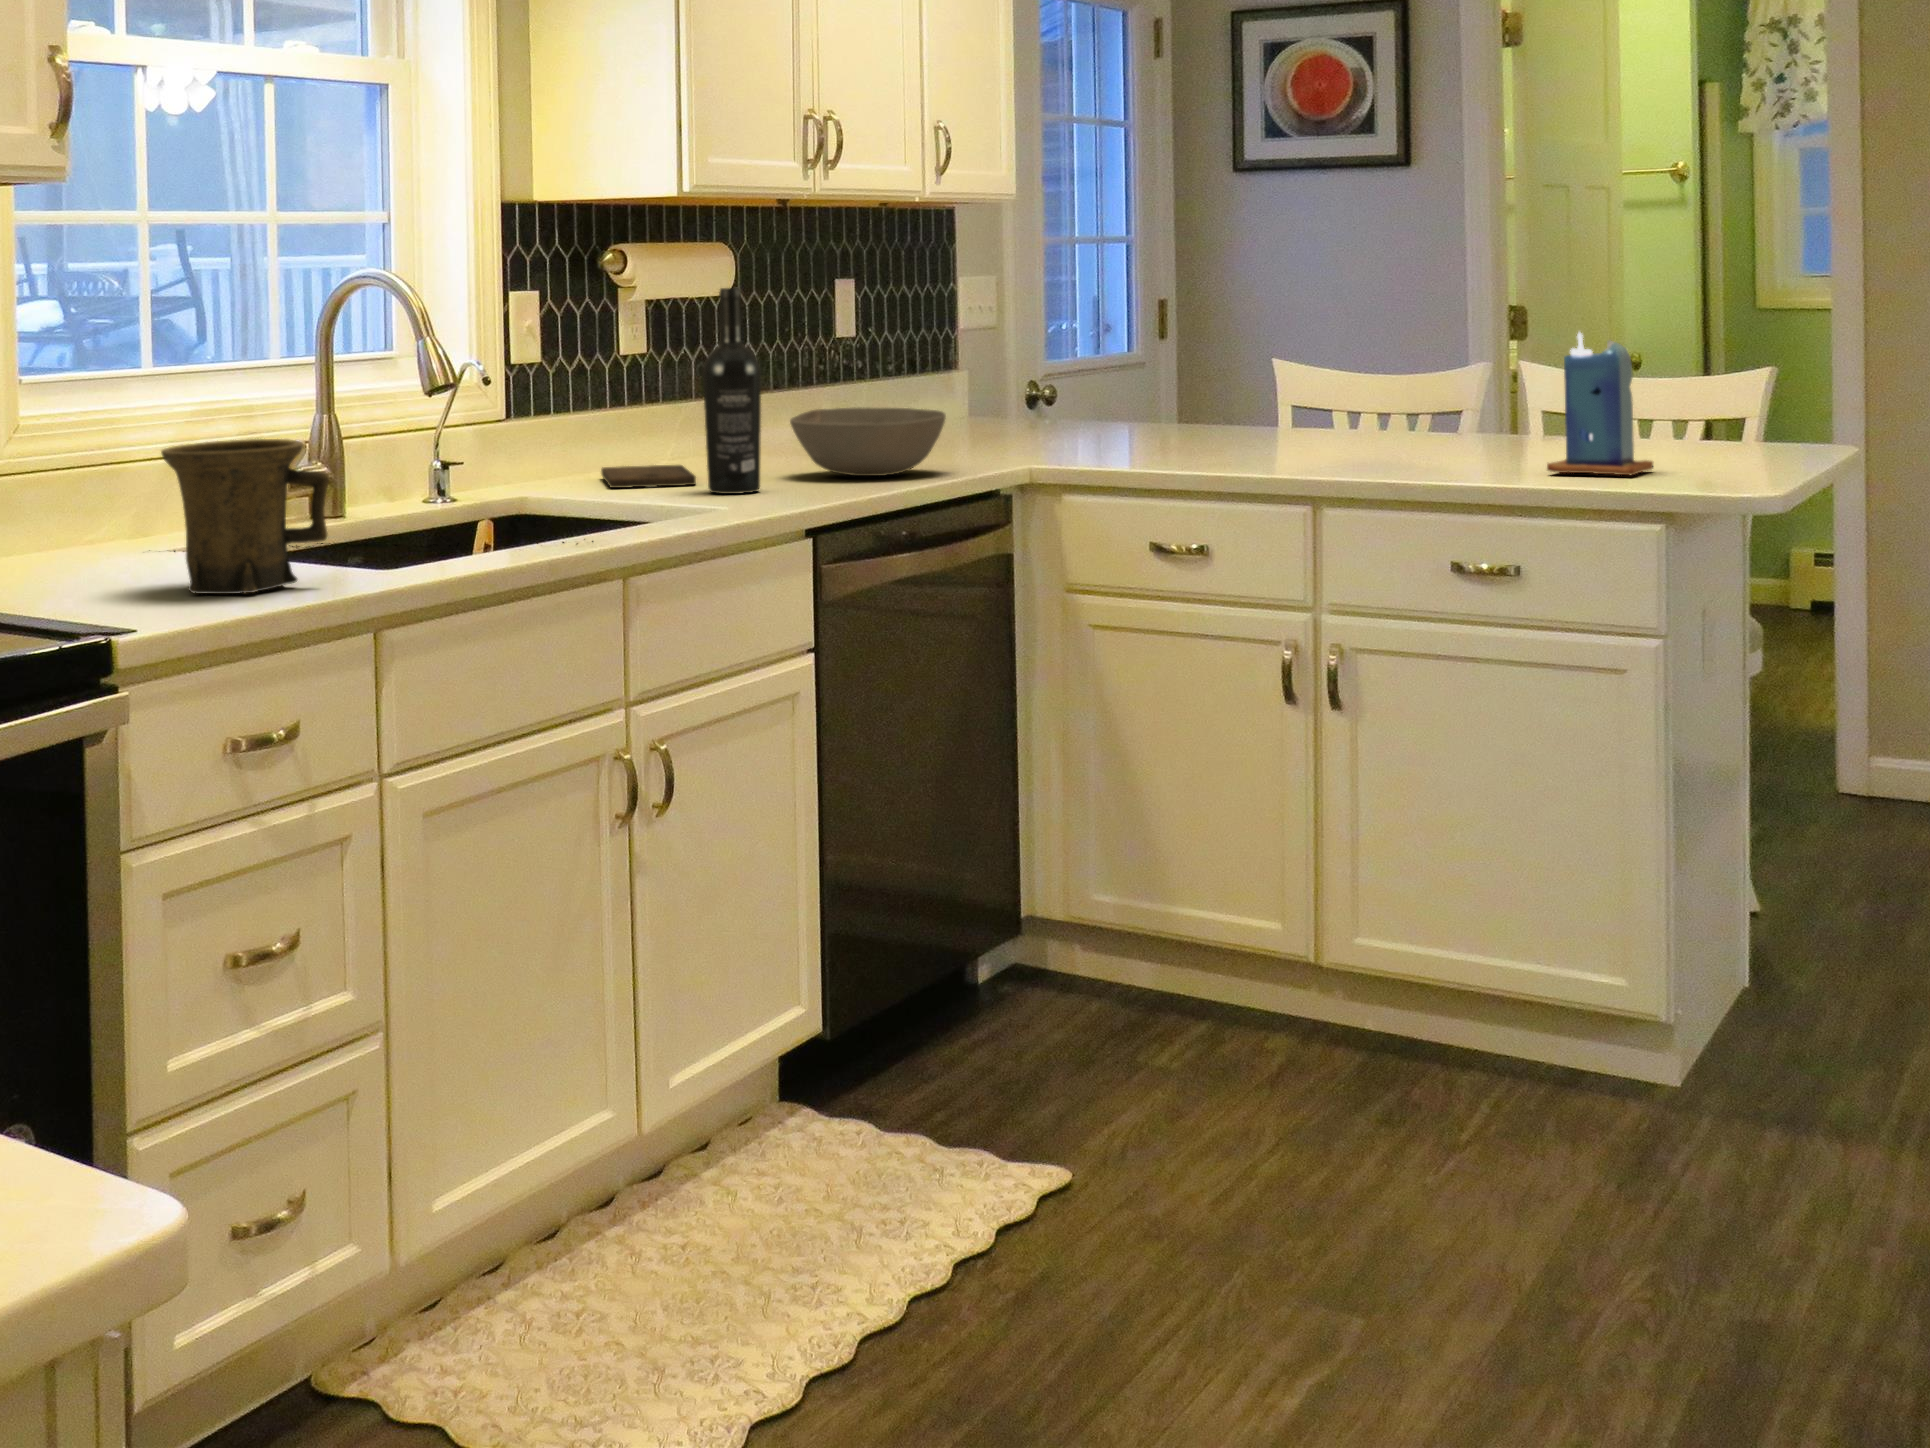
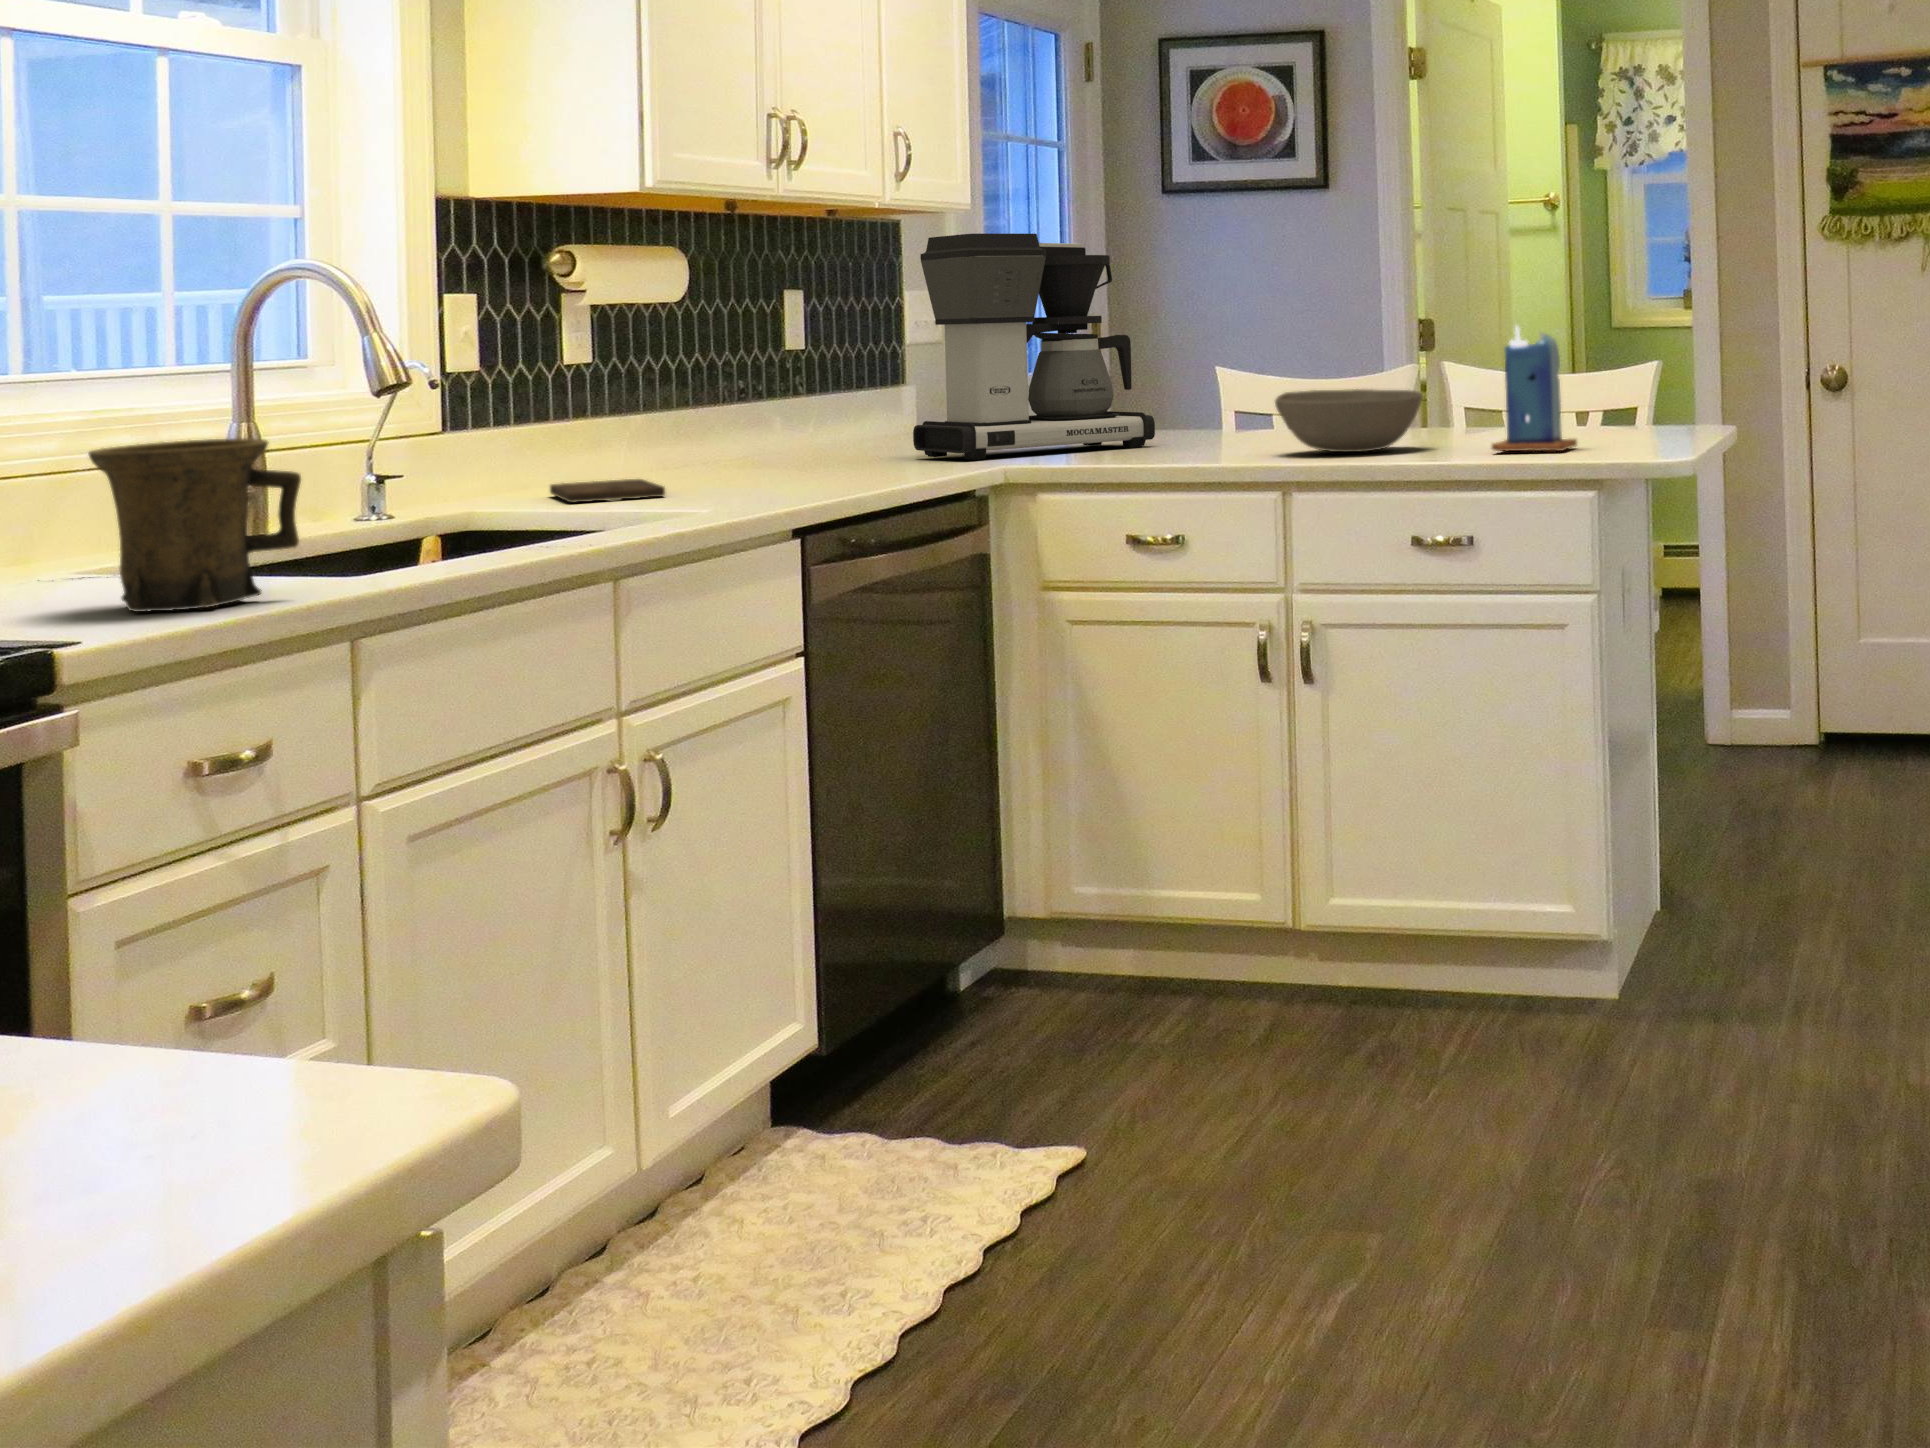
coffee maker: none [946,226,1190,454] -> present [913,233,1155,460]
wine bottle: present [703,288,761,494] -> none [679,287,743,501]
bowl: present [790,407,946,476] -> present [1275,389,1423,453]

